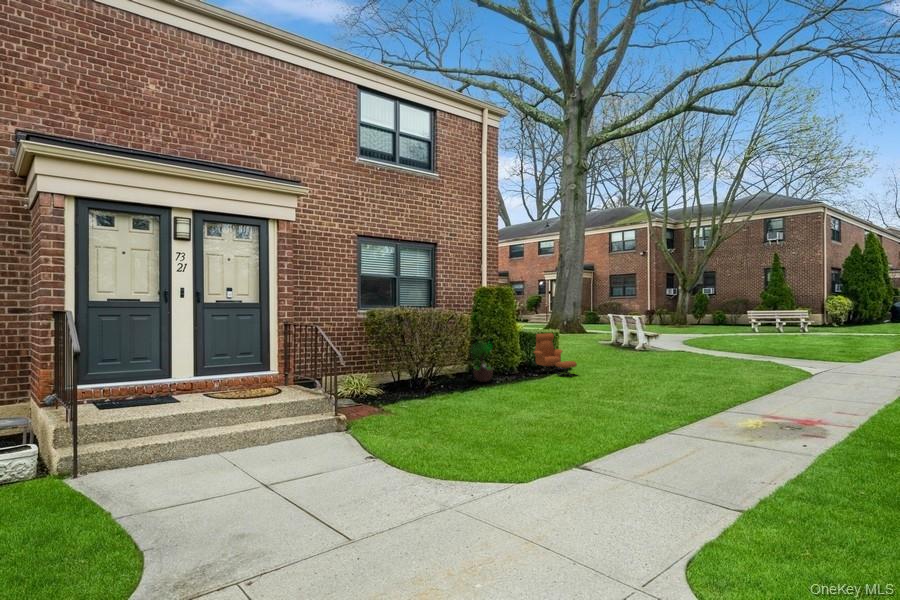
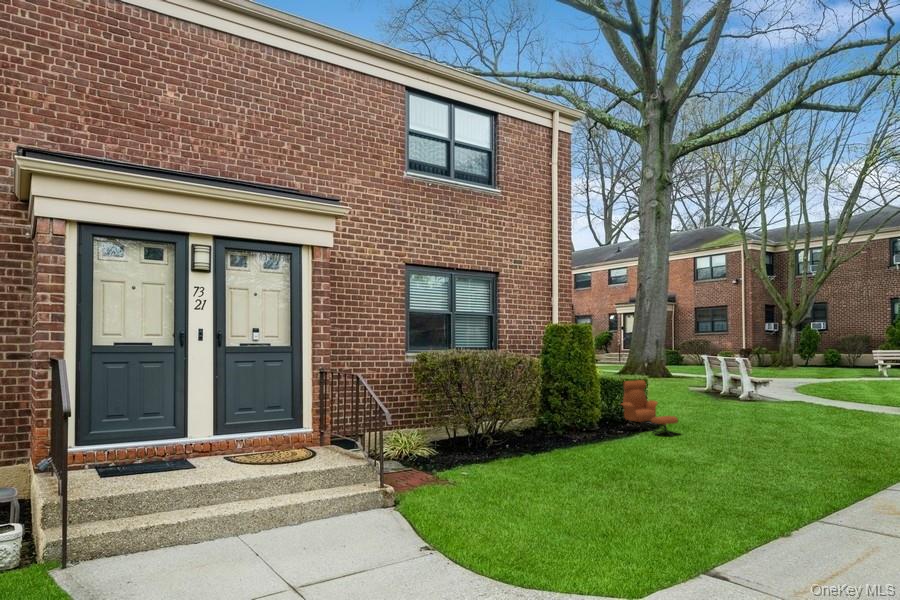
potted tree: present [472,342,493,382] -> none [541,385,574,442]

